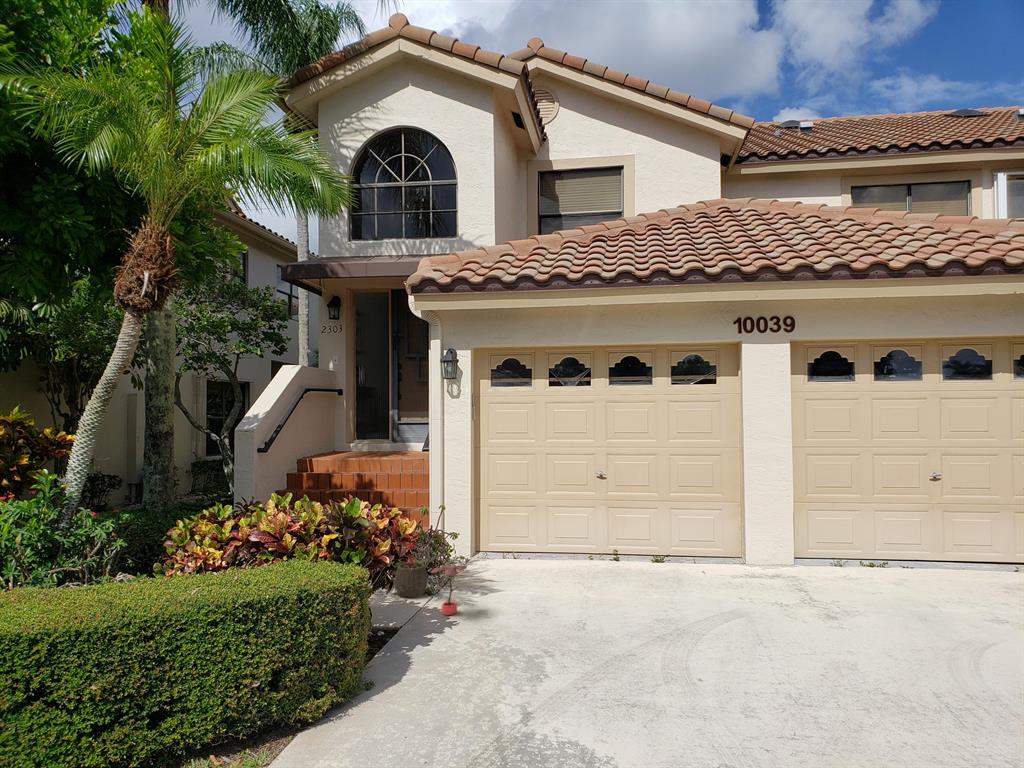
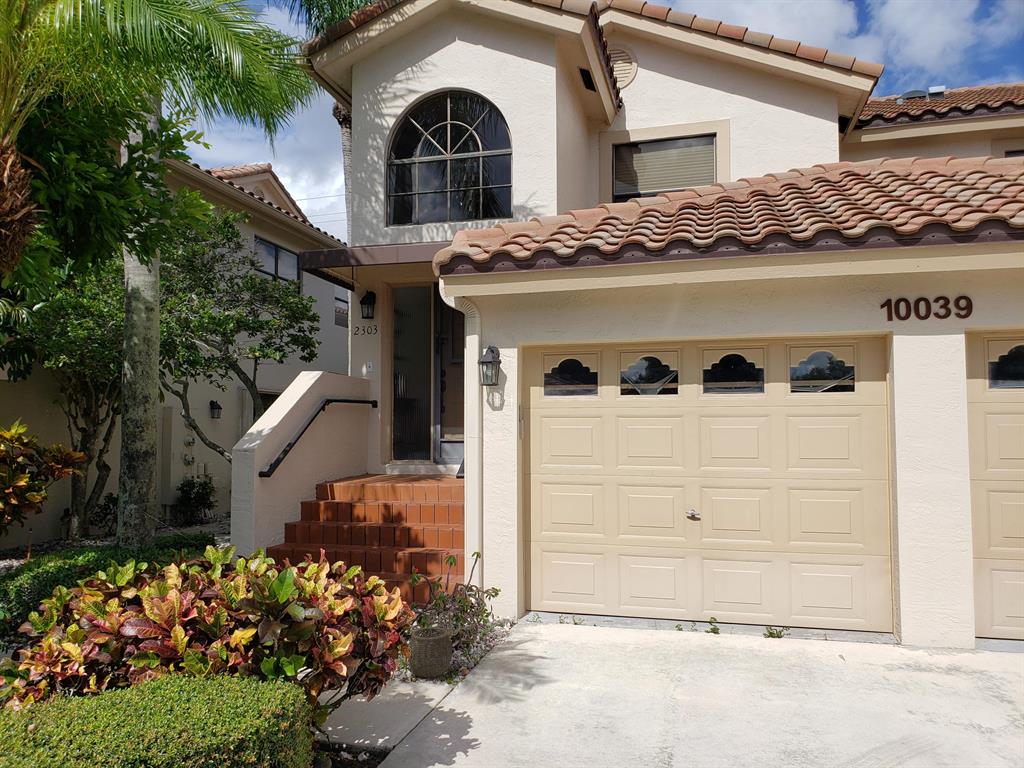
potted plant: present [431,564,467,615] -> none [450,637,501,711]

